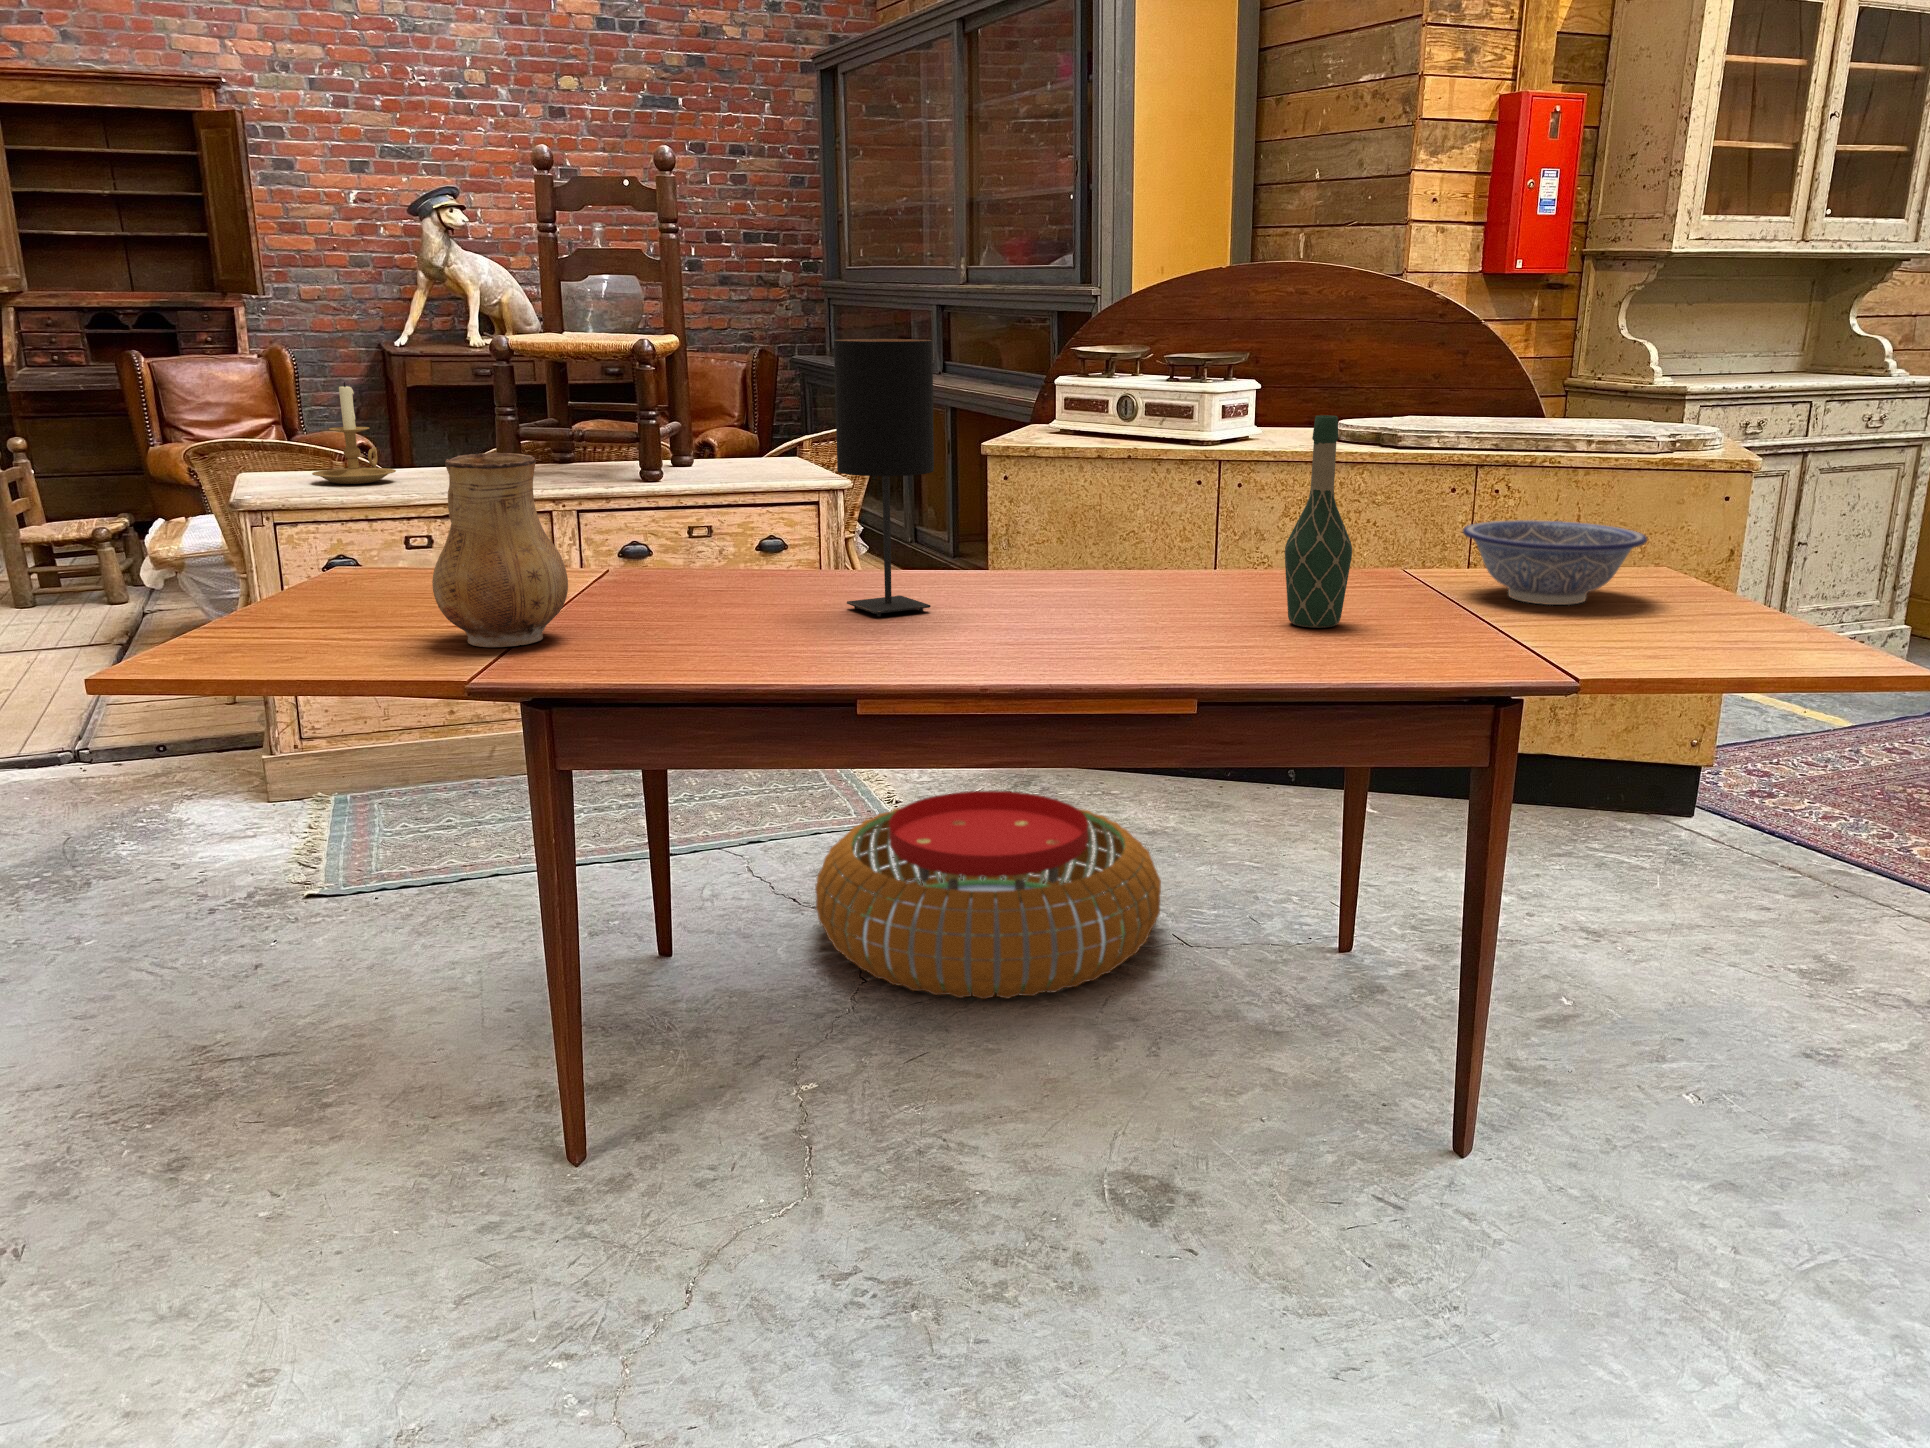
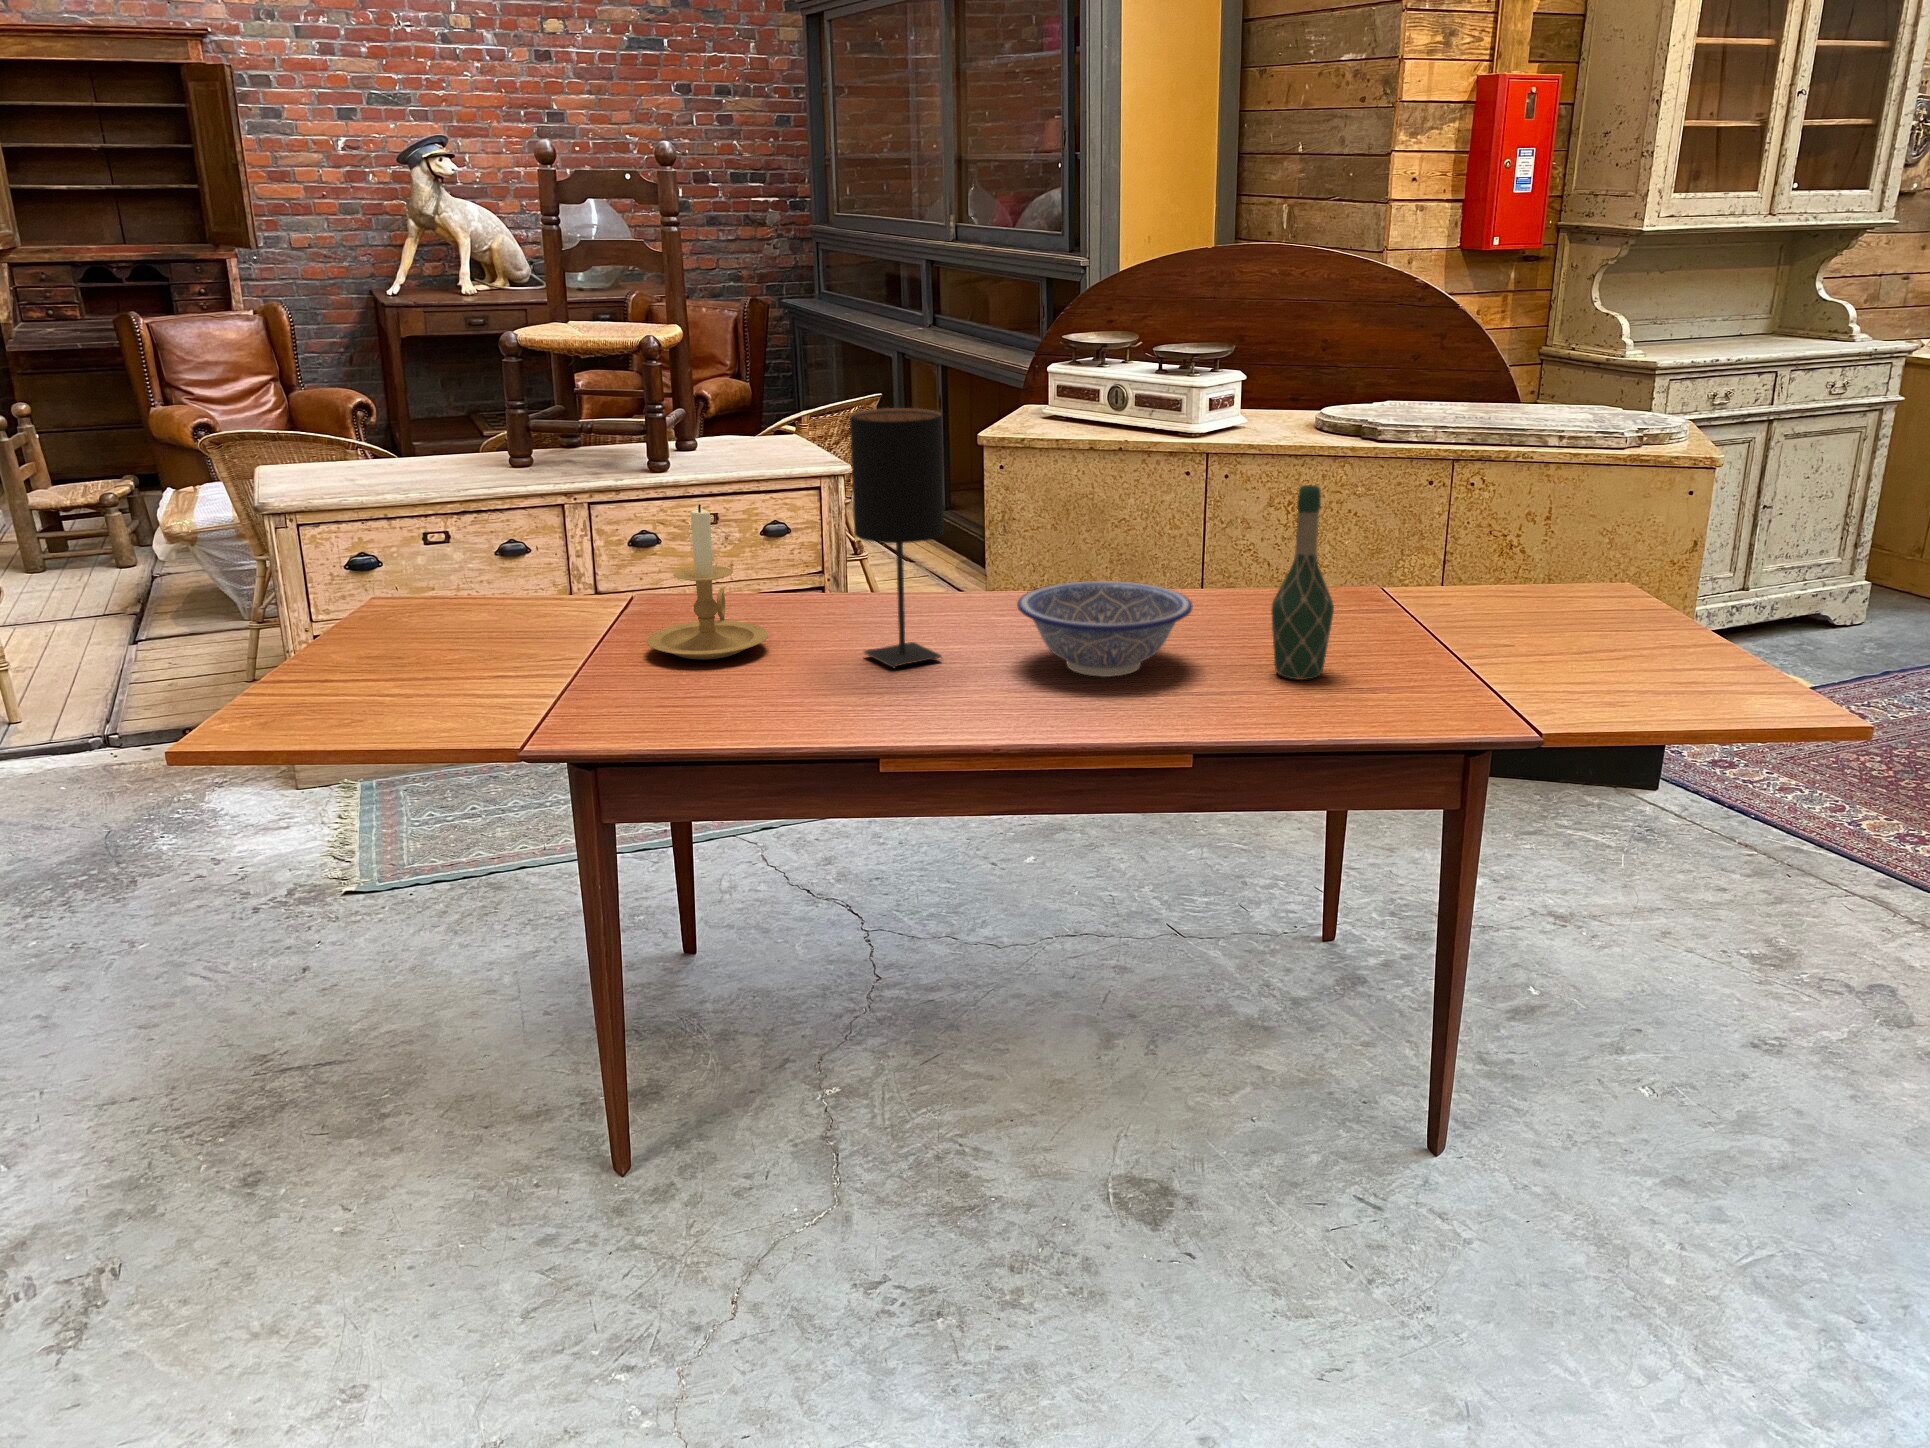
candle holder: present [312,382,396,484] -> present [647,504,768,660]
ceramic pitcher: present [432,453,568,647] -> none [484,535,608,717]
decorative bowl: present [1463,520,1647,605] -> present [1017,581,1192,677]
pouf: present [815,791,1161,999] -> none [830,788,1155,996]

